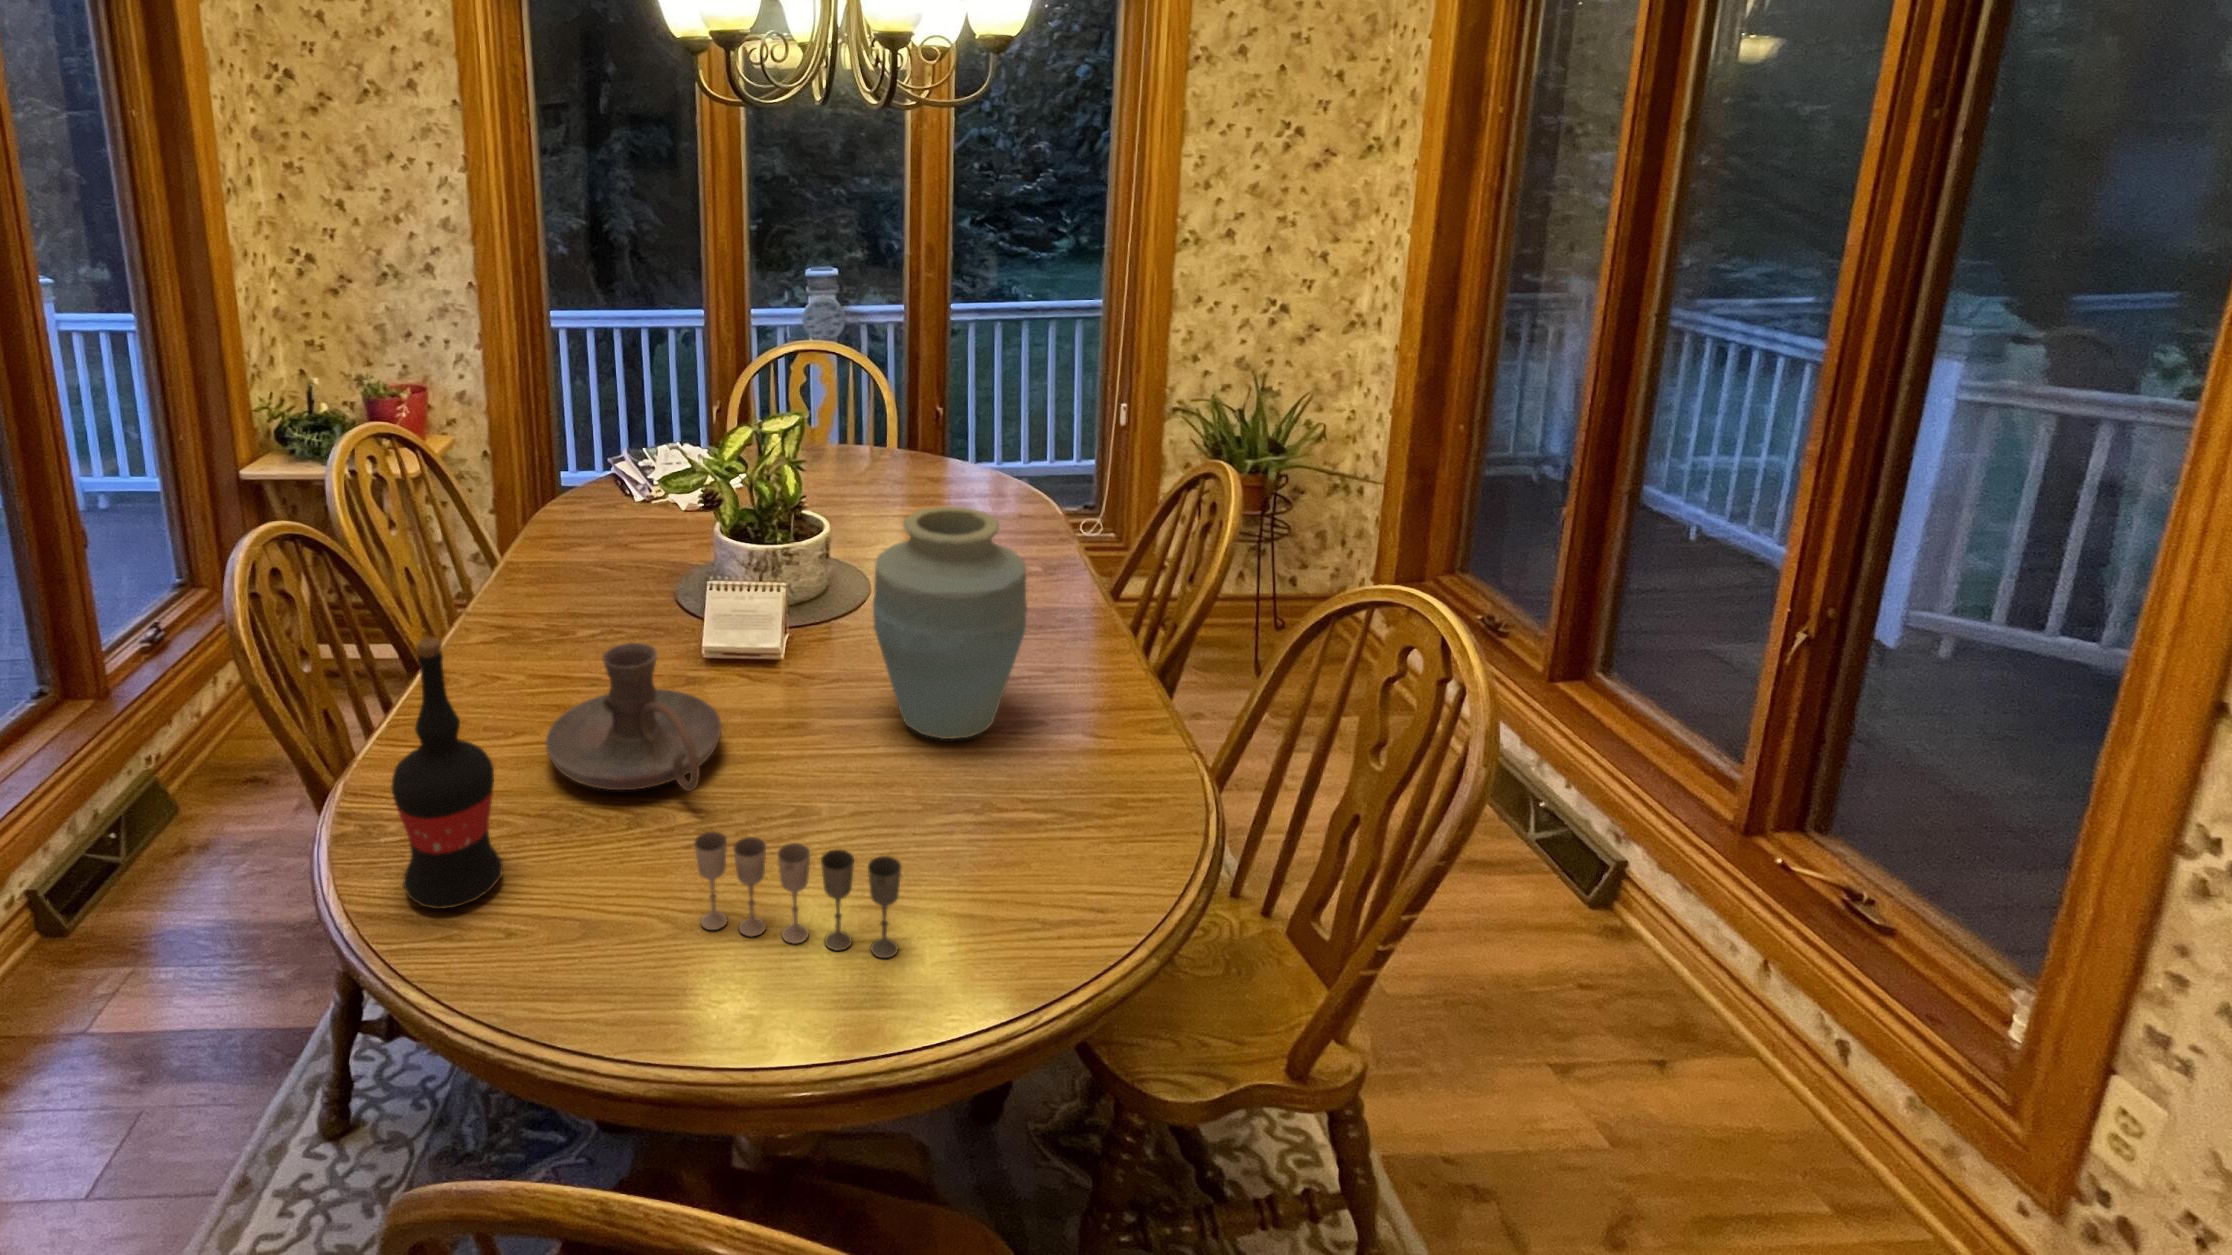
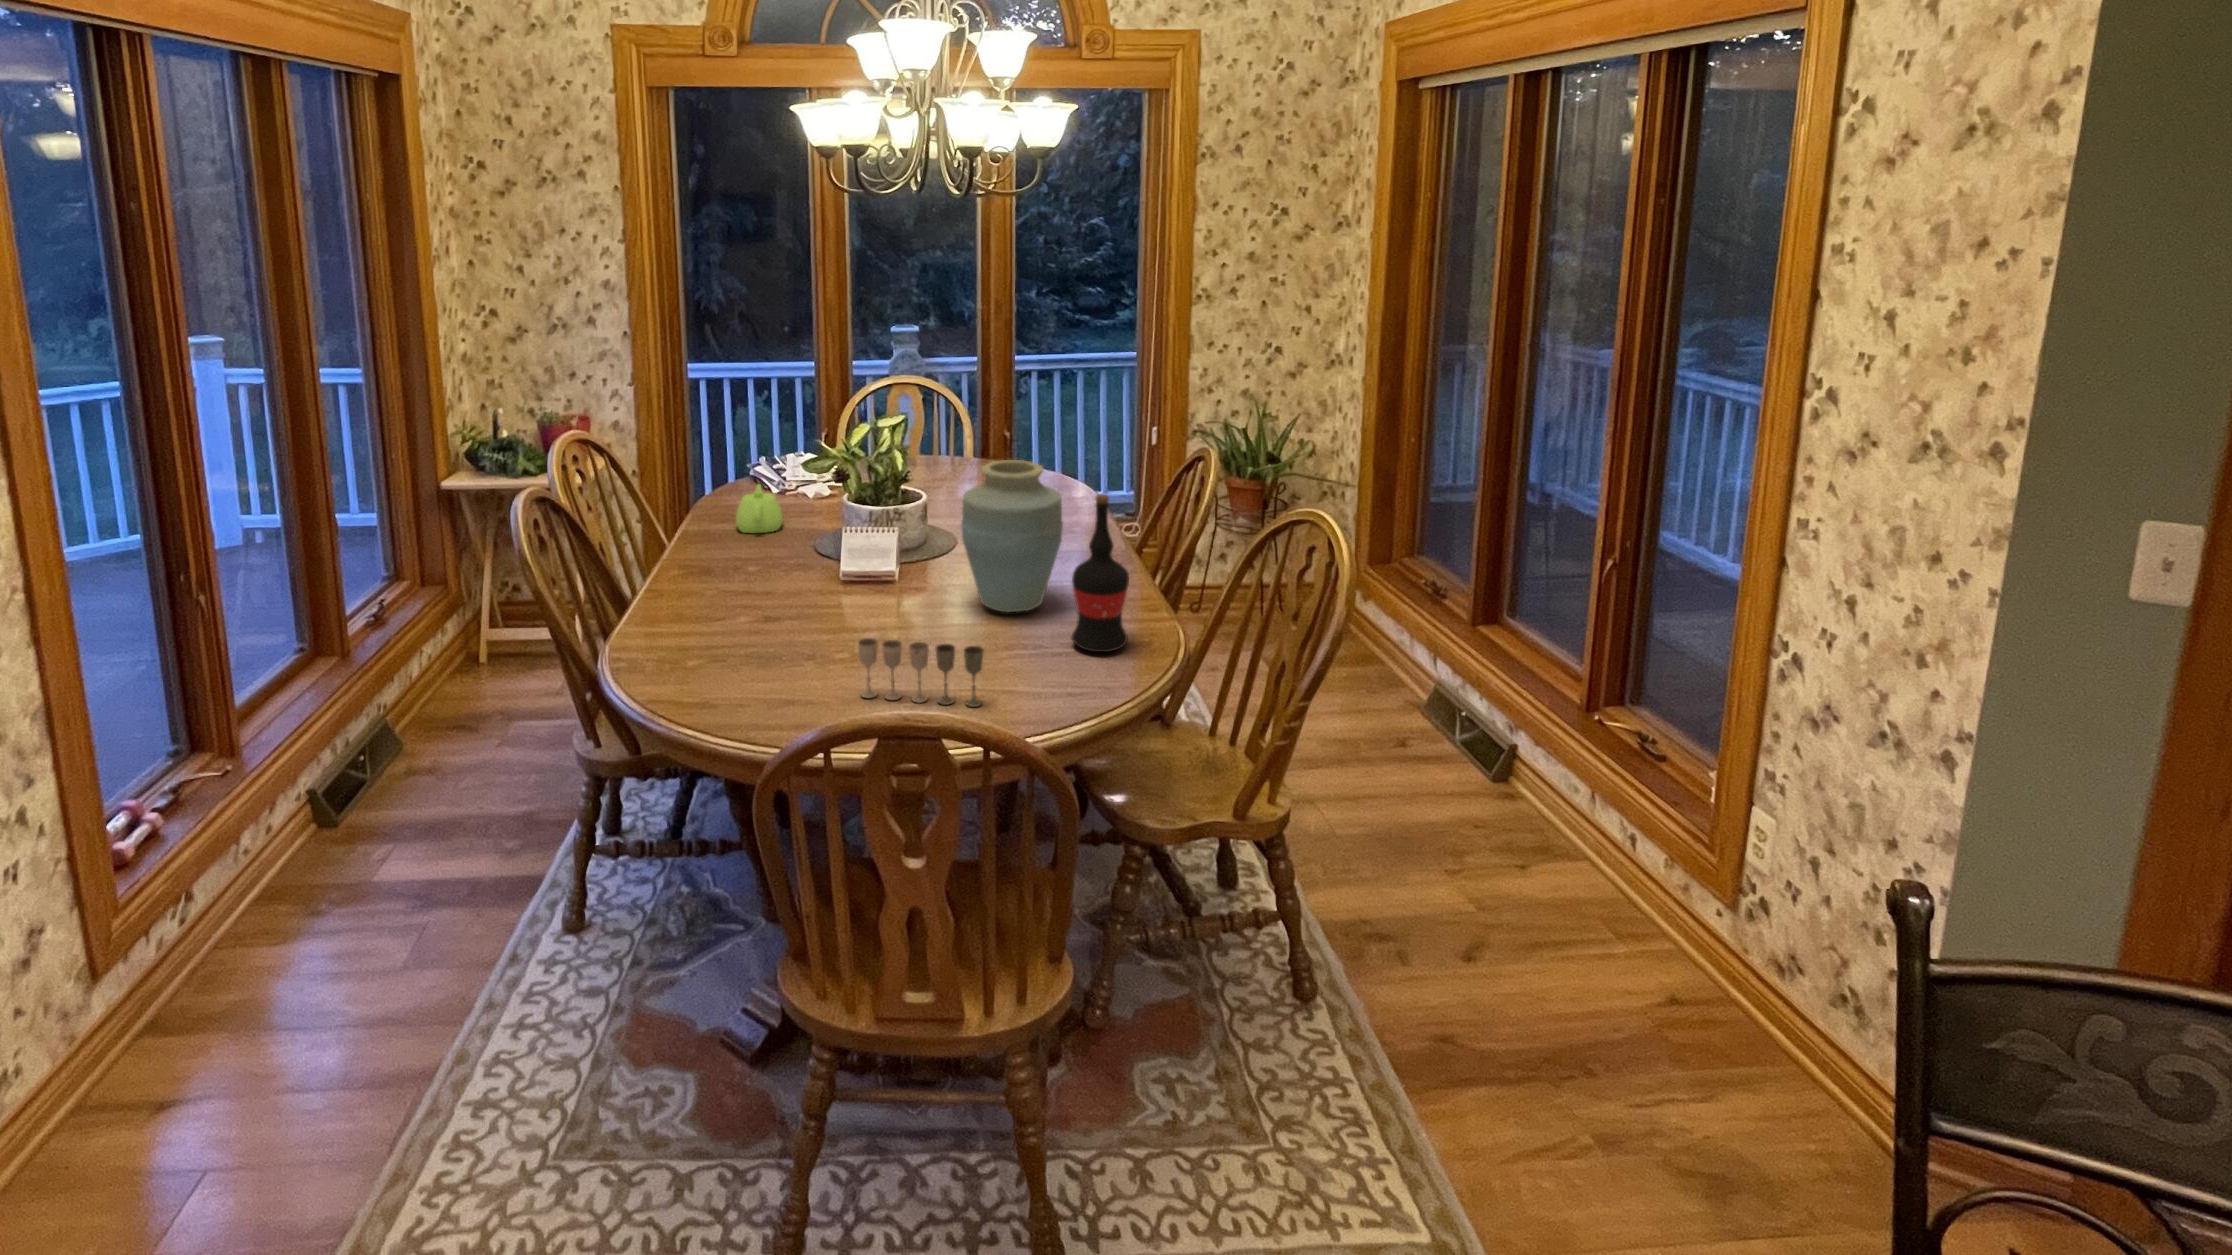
teapot: none [571,502,635,575] -> present [736,484,783,533]
wine bottle: present [392,637,503,909] -> present [1072,494,1129,652]
candle holder: present [546,643,722,791] -> none [747,549,862,638]

